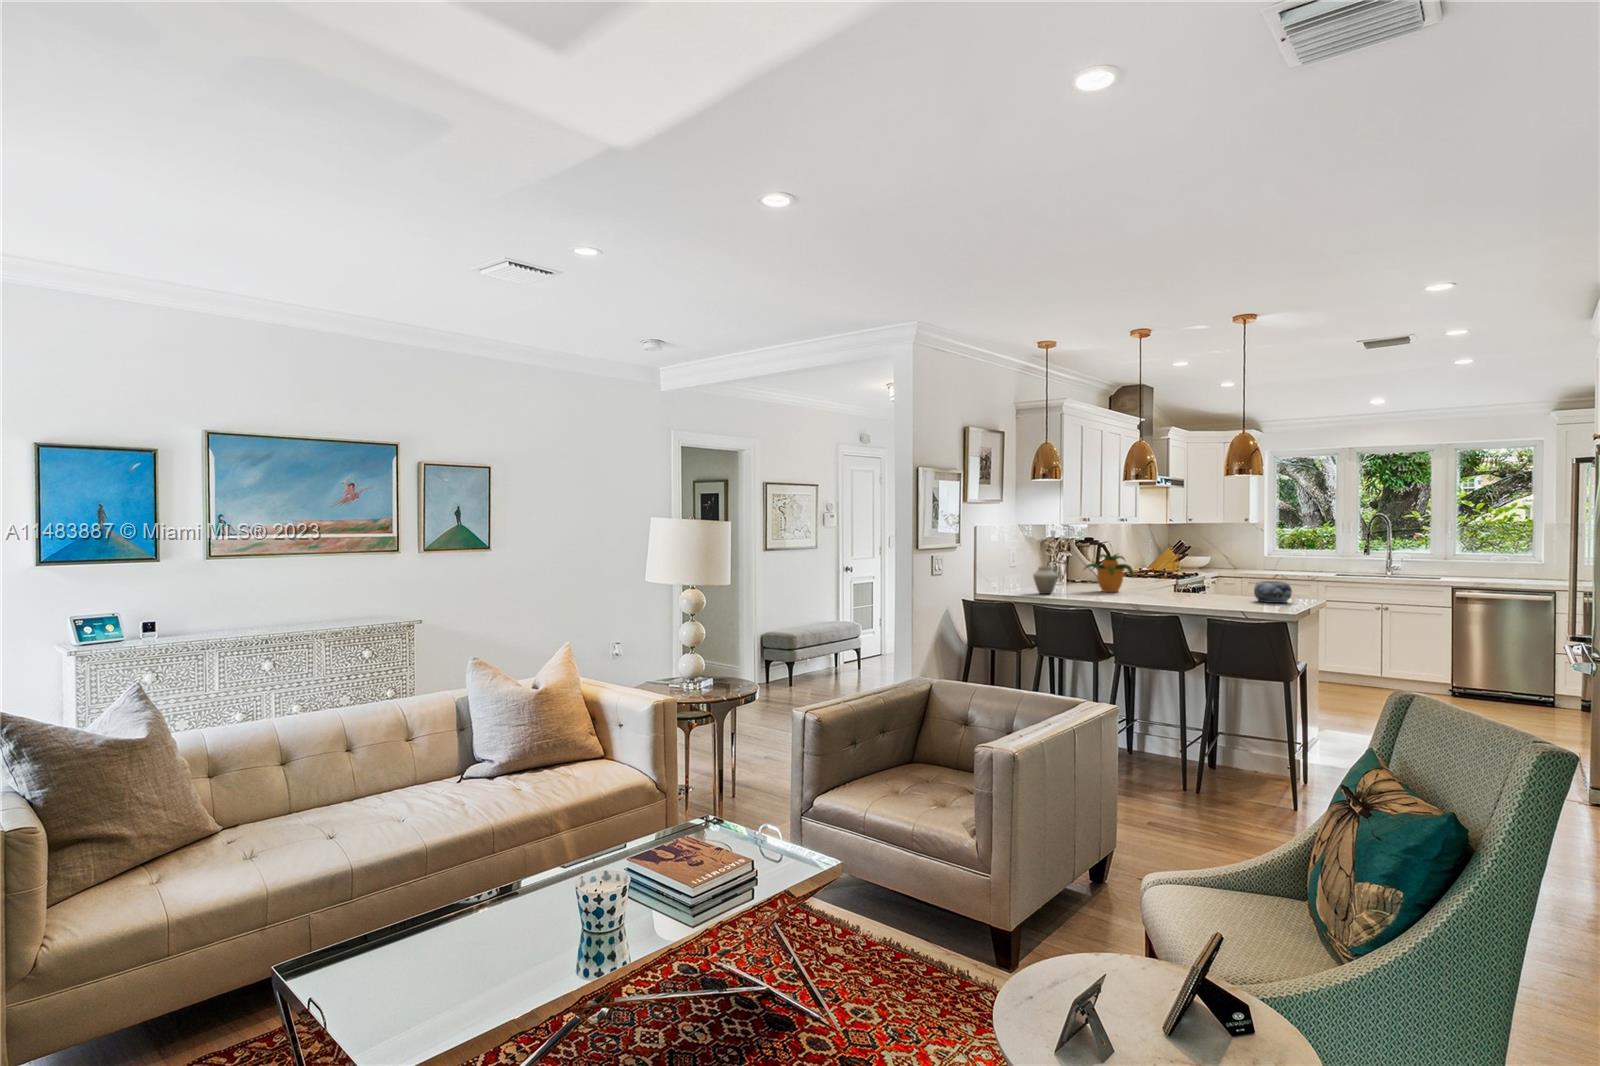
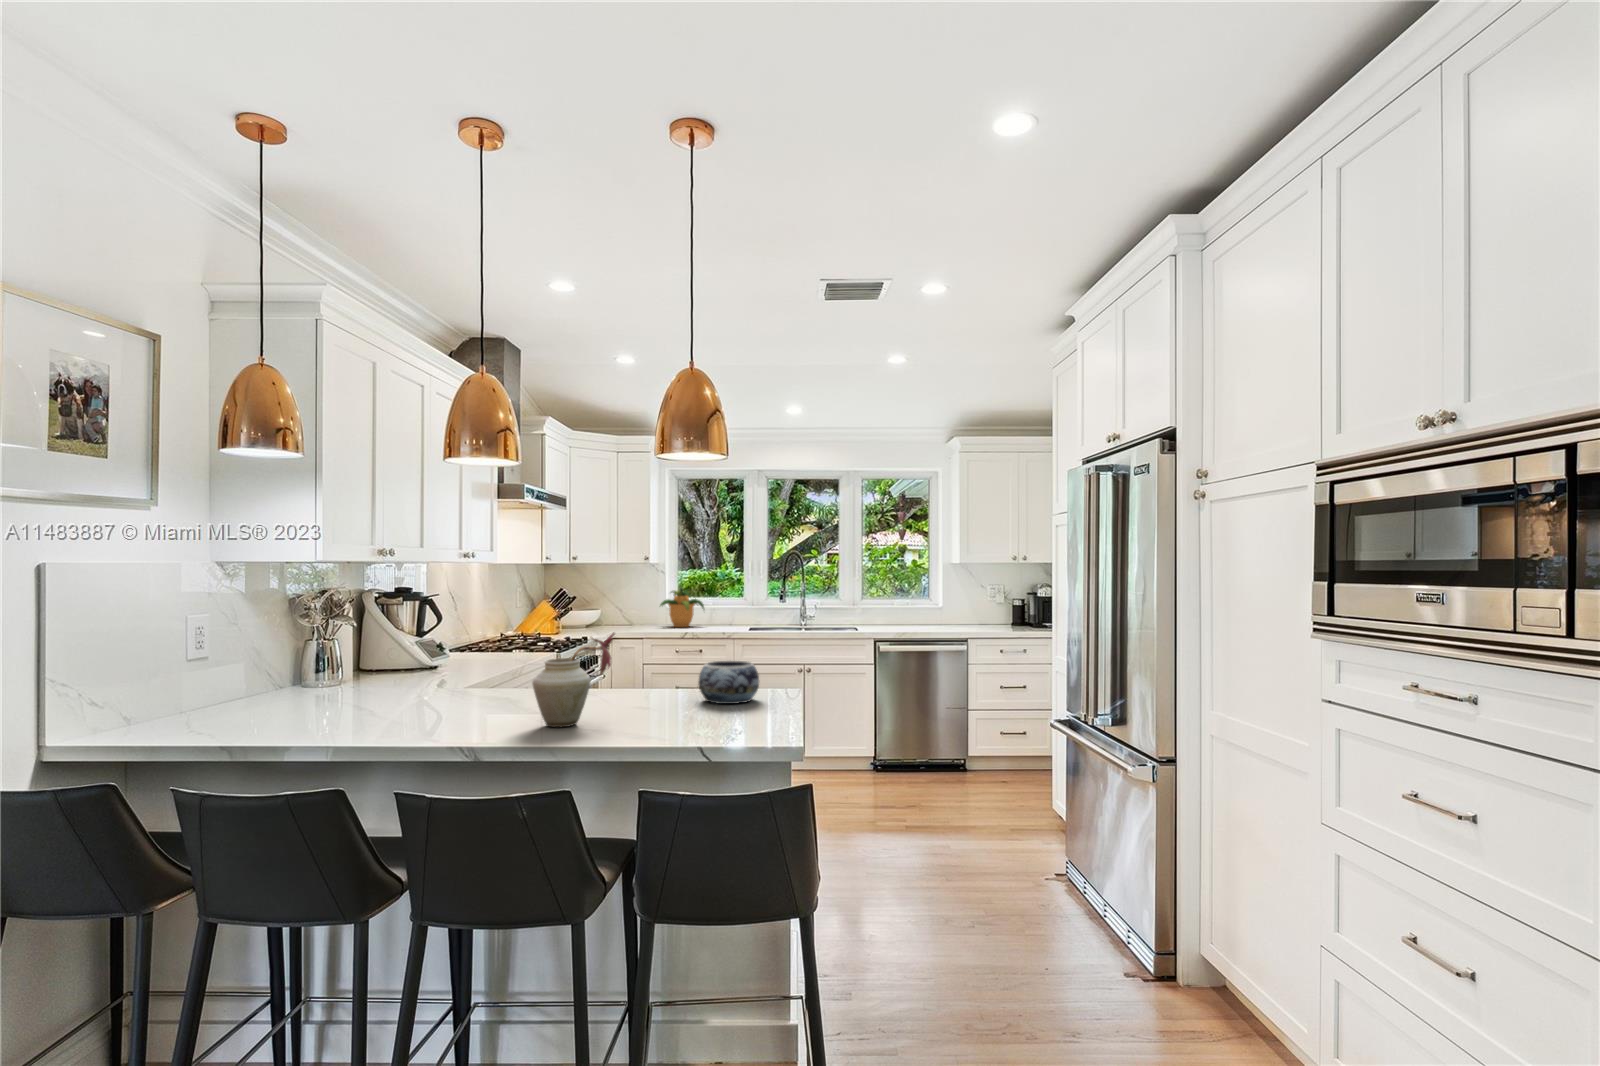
potted plant: present [1085,551,1133,592] -> present [660,588,704,627]
vase: present [1033,559,1068,594] -> present [532,633,614,727]

